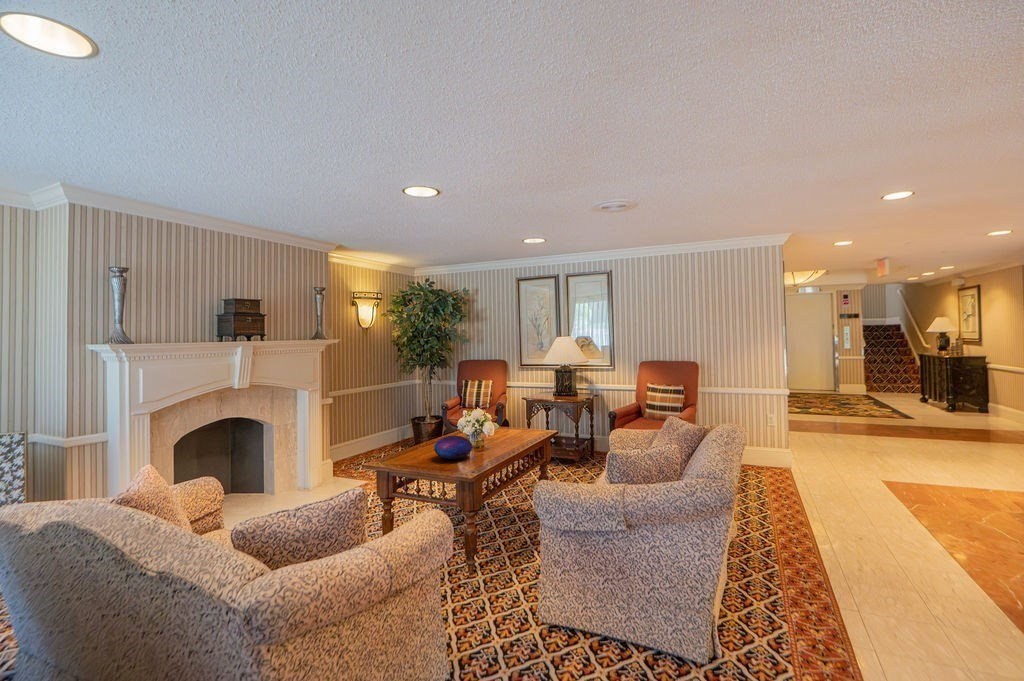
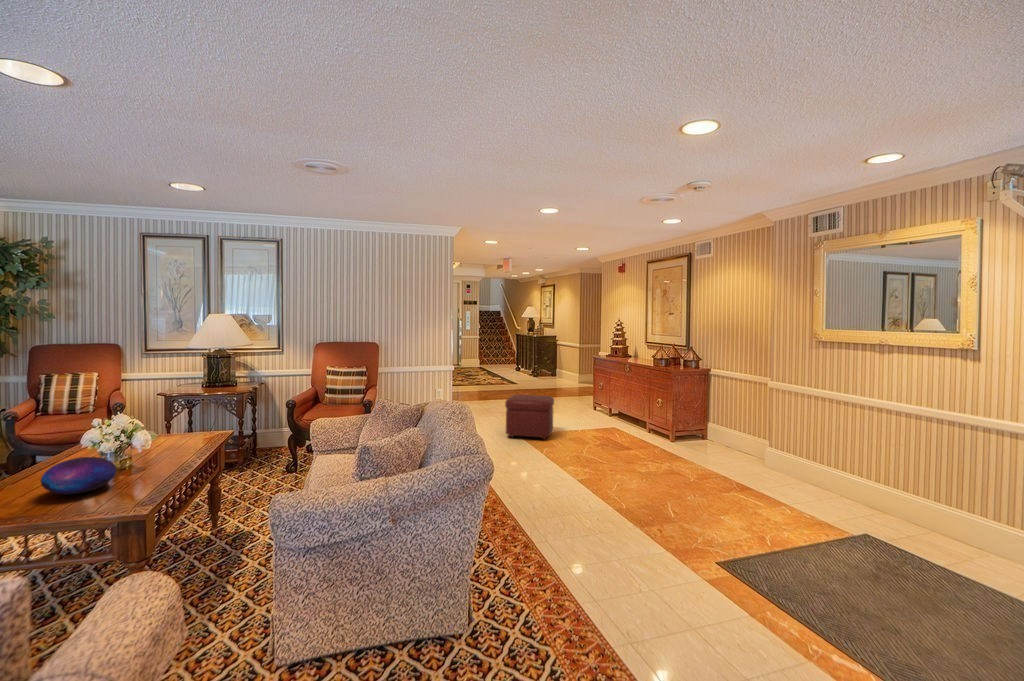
ottoman: none [860,429,943,493] -> present [505,394,554,440]

